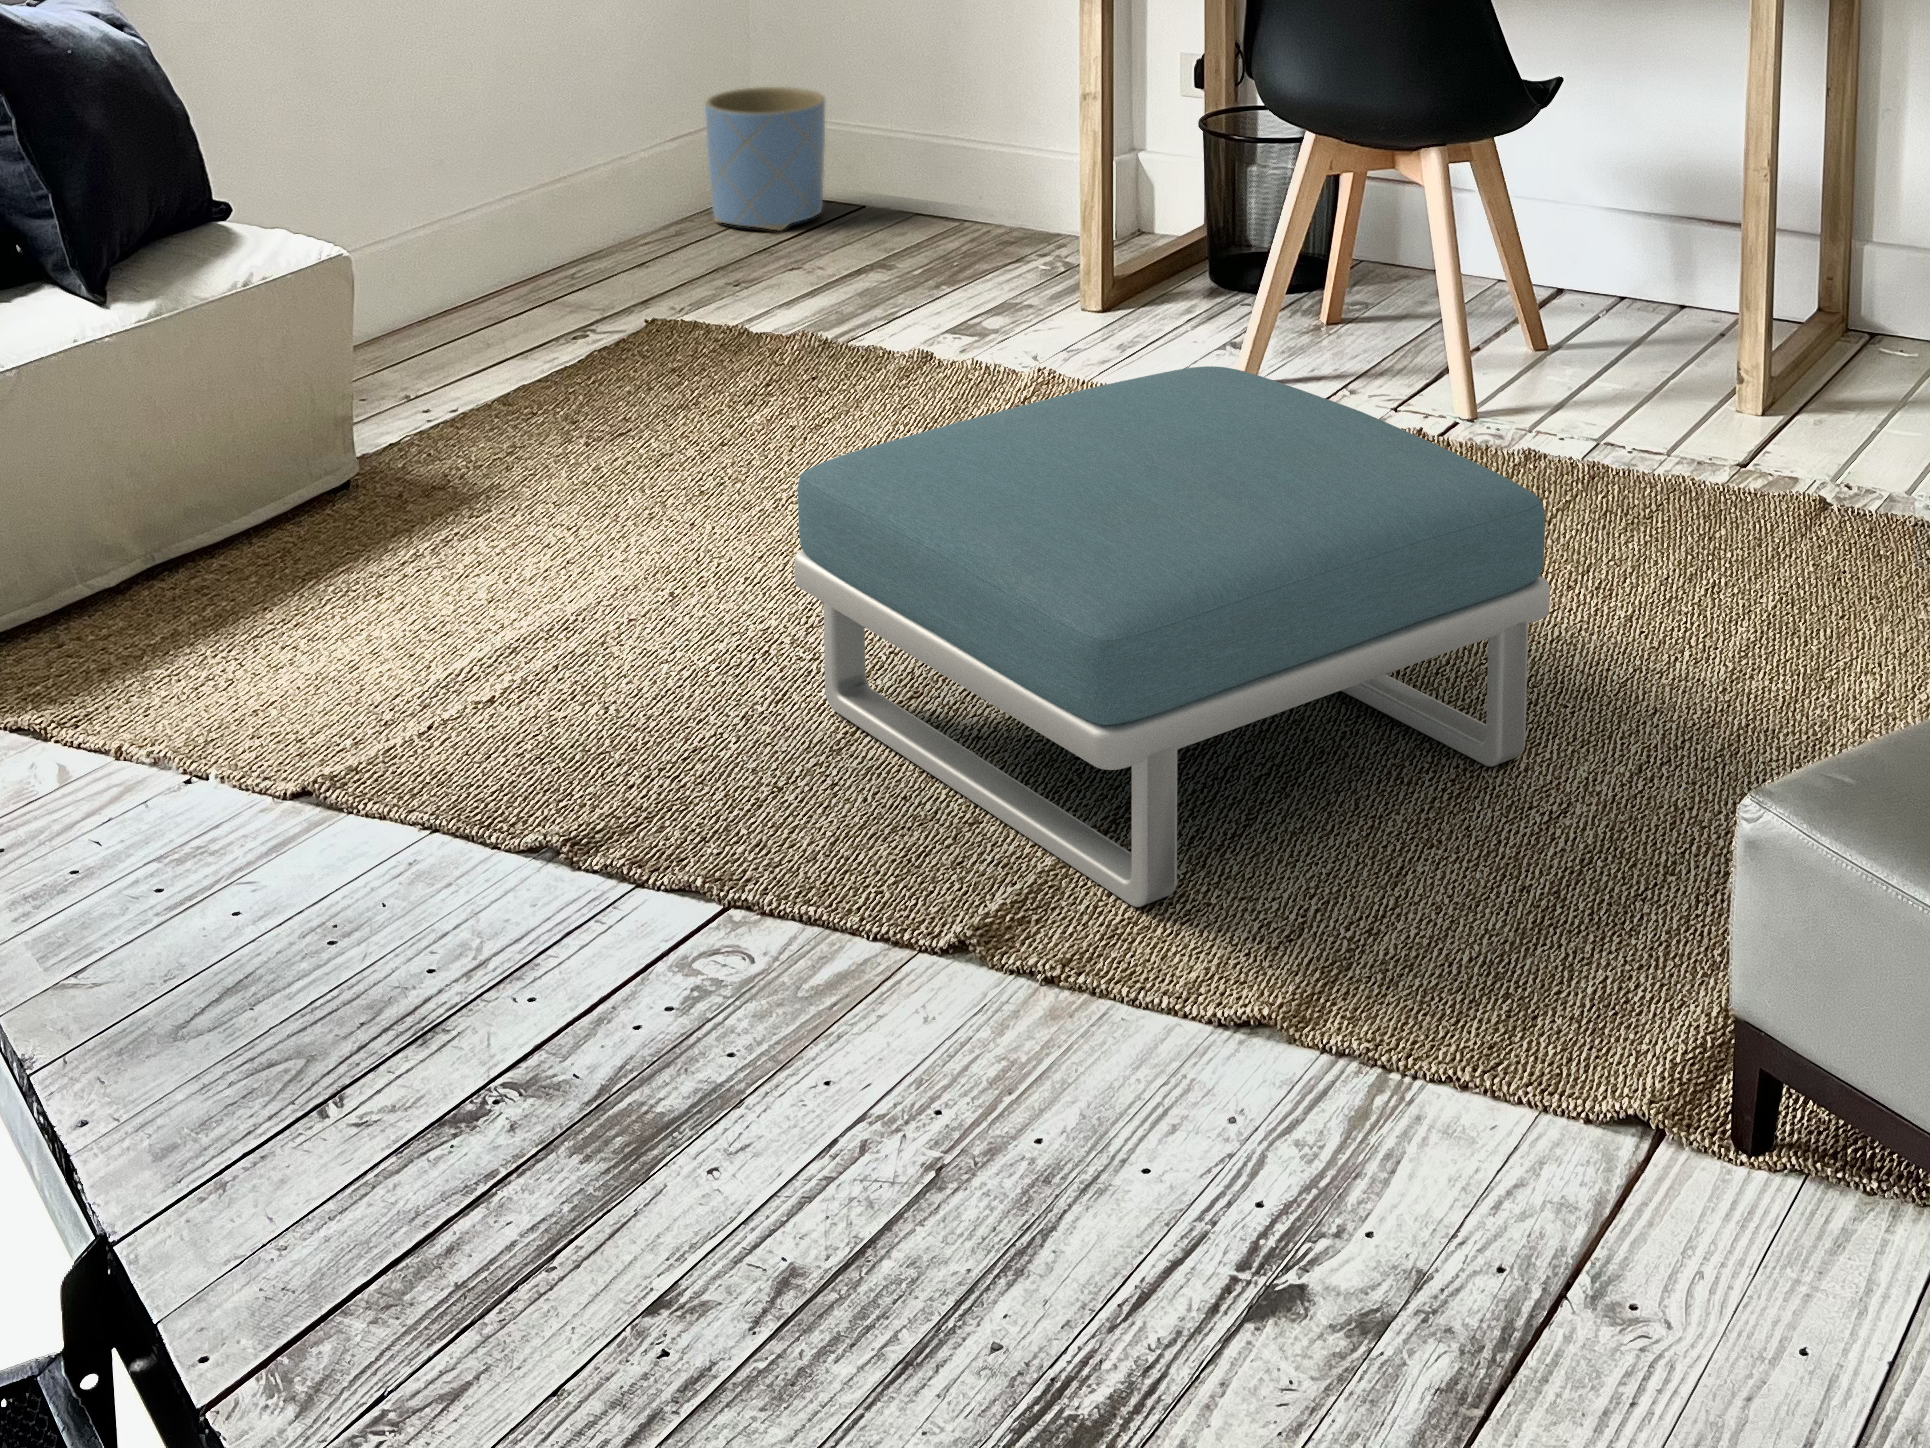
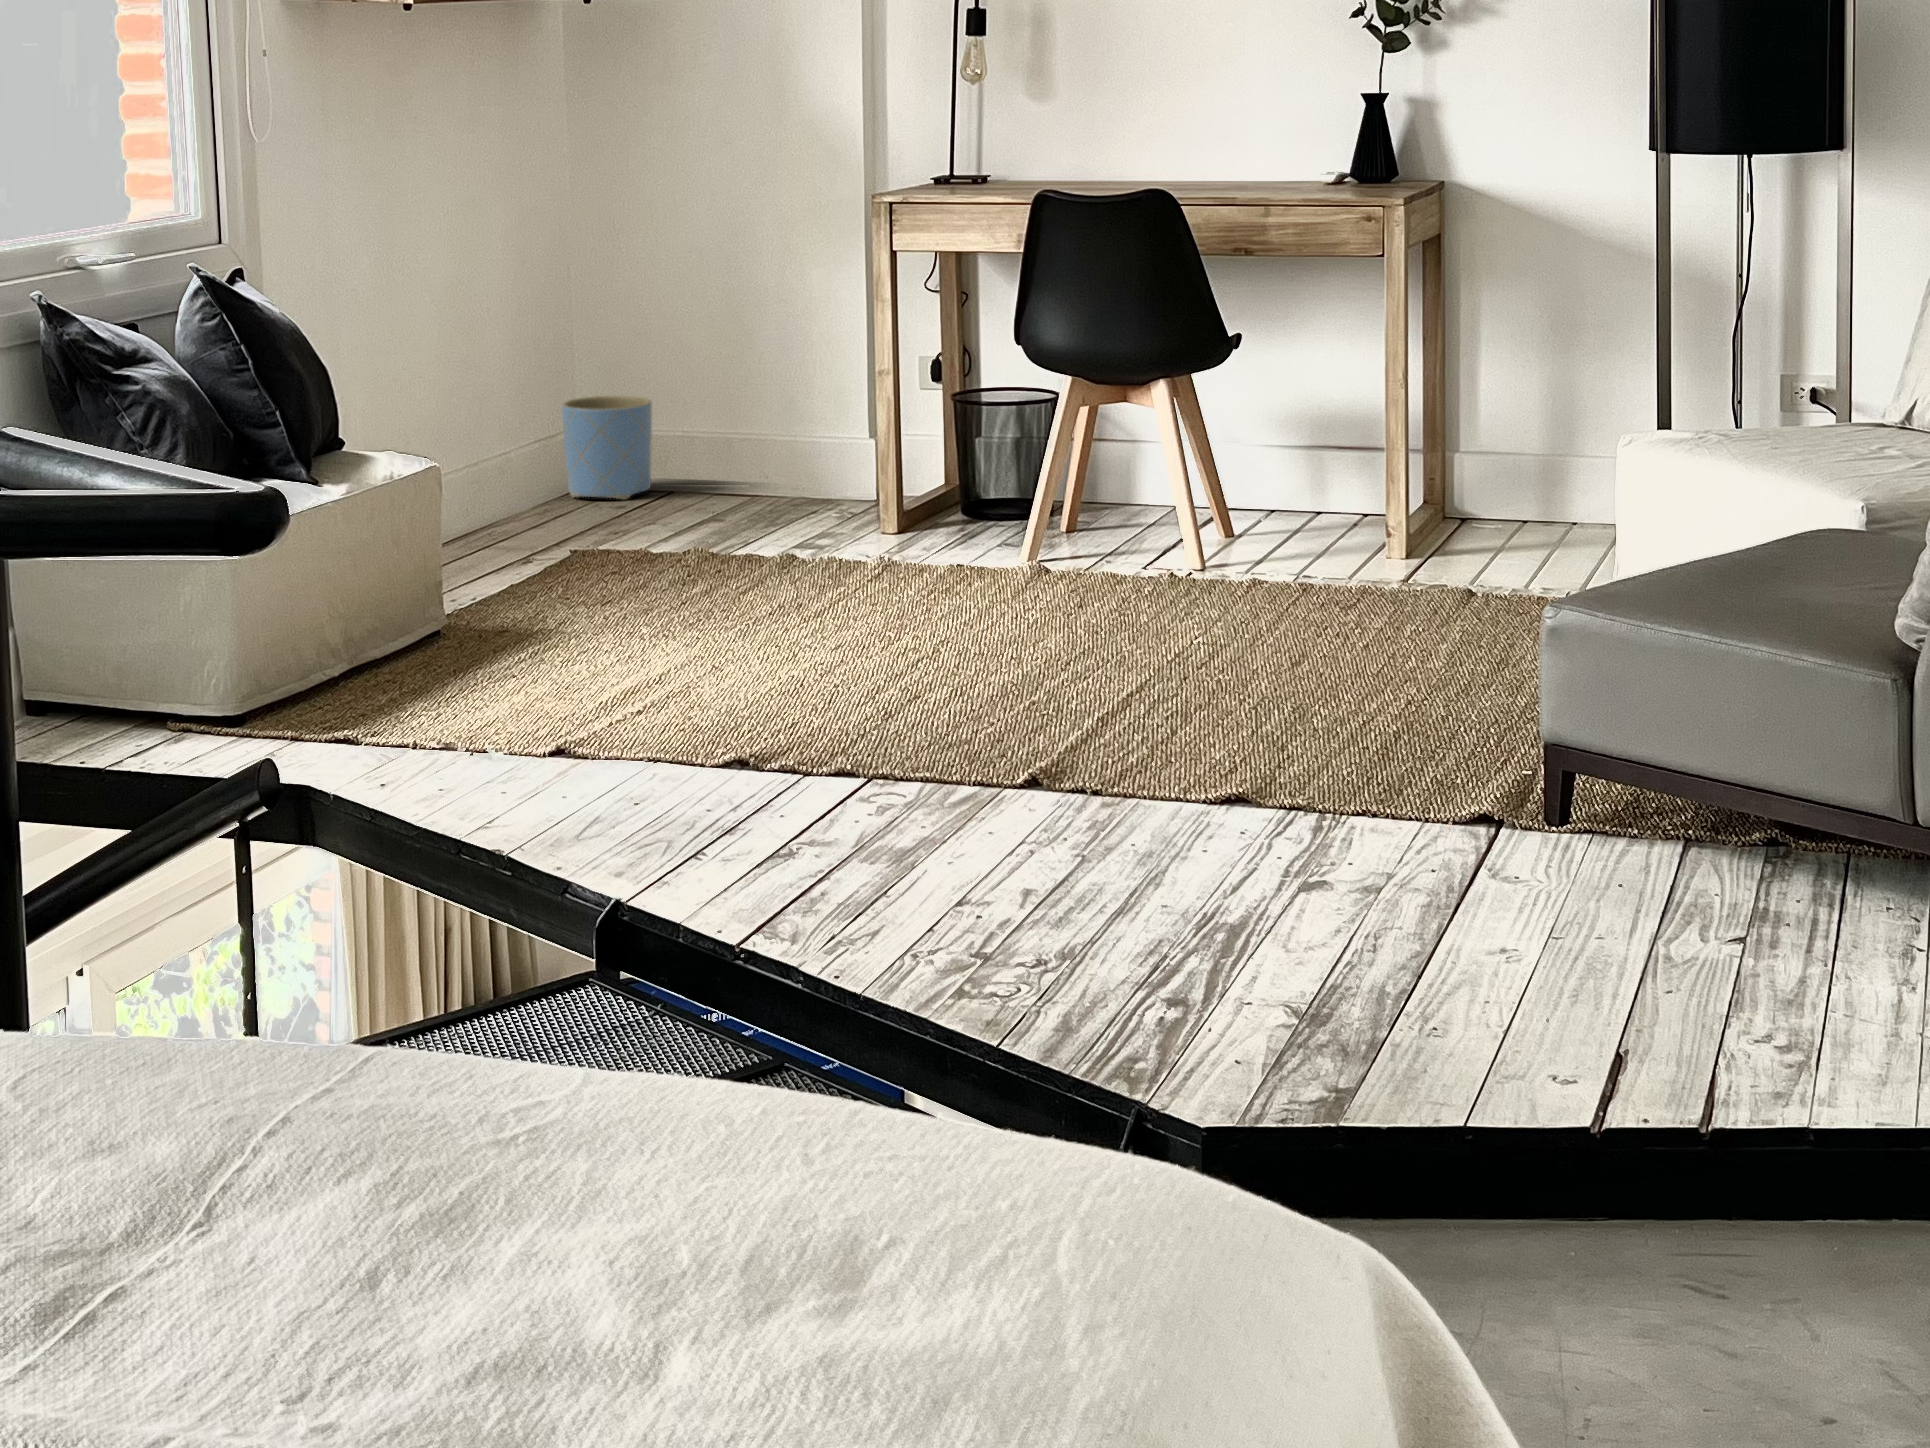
footstool: present [795,366,1550,907] -> none [851,486,1348,766]

